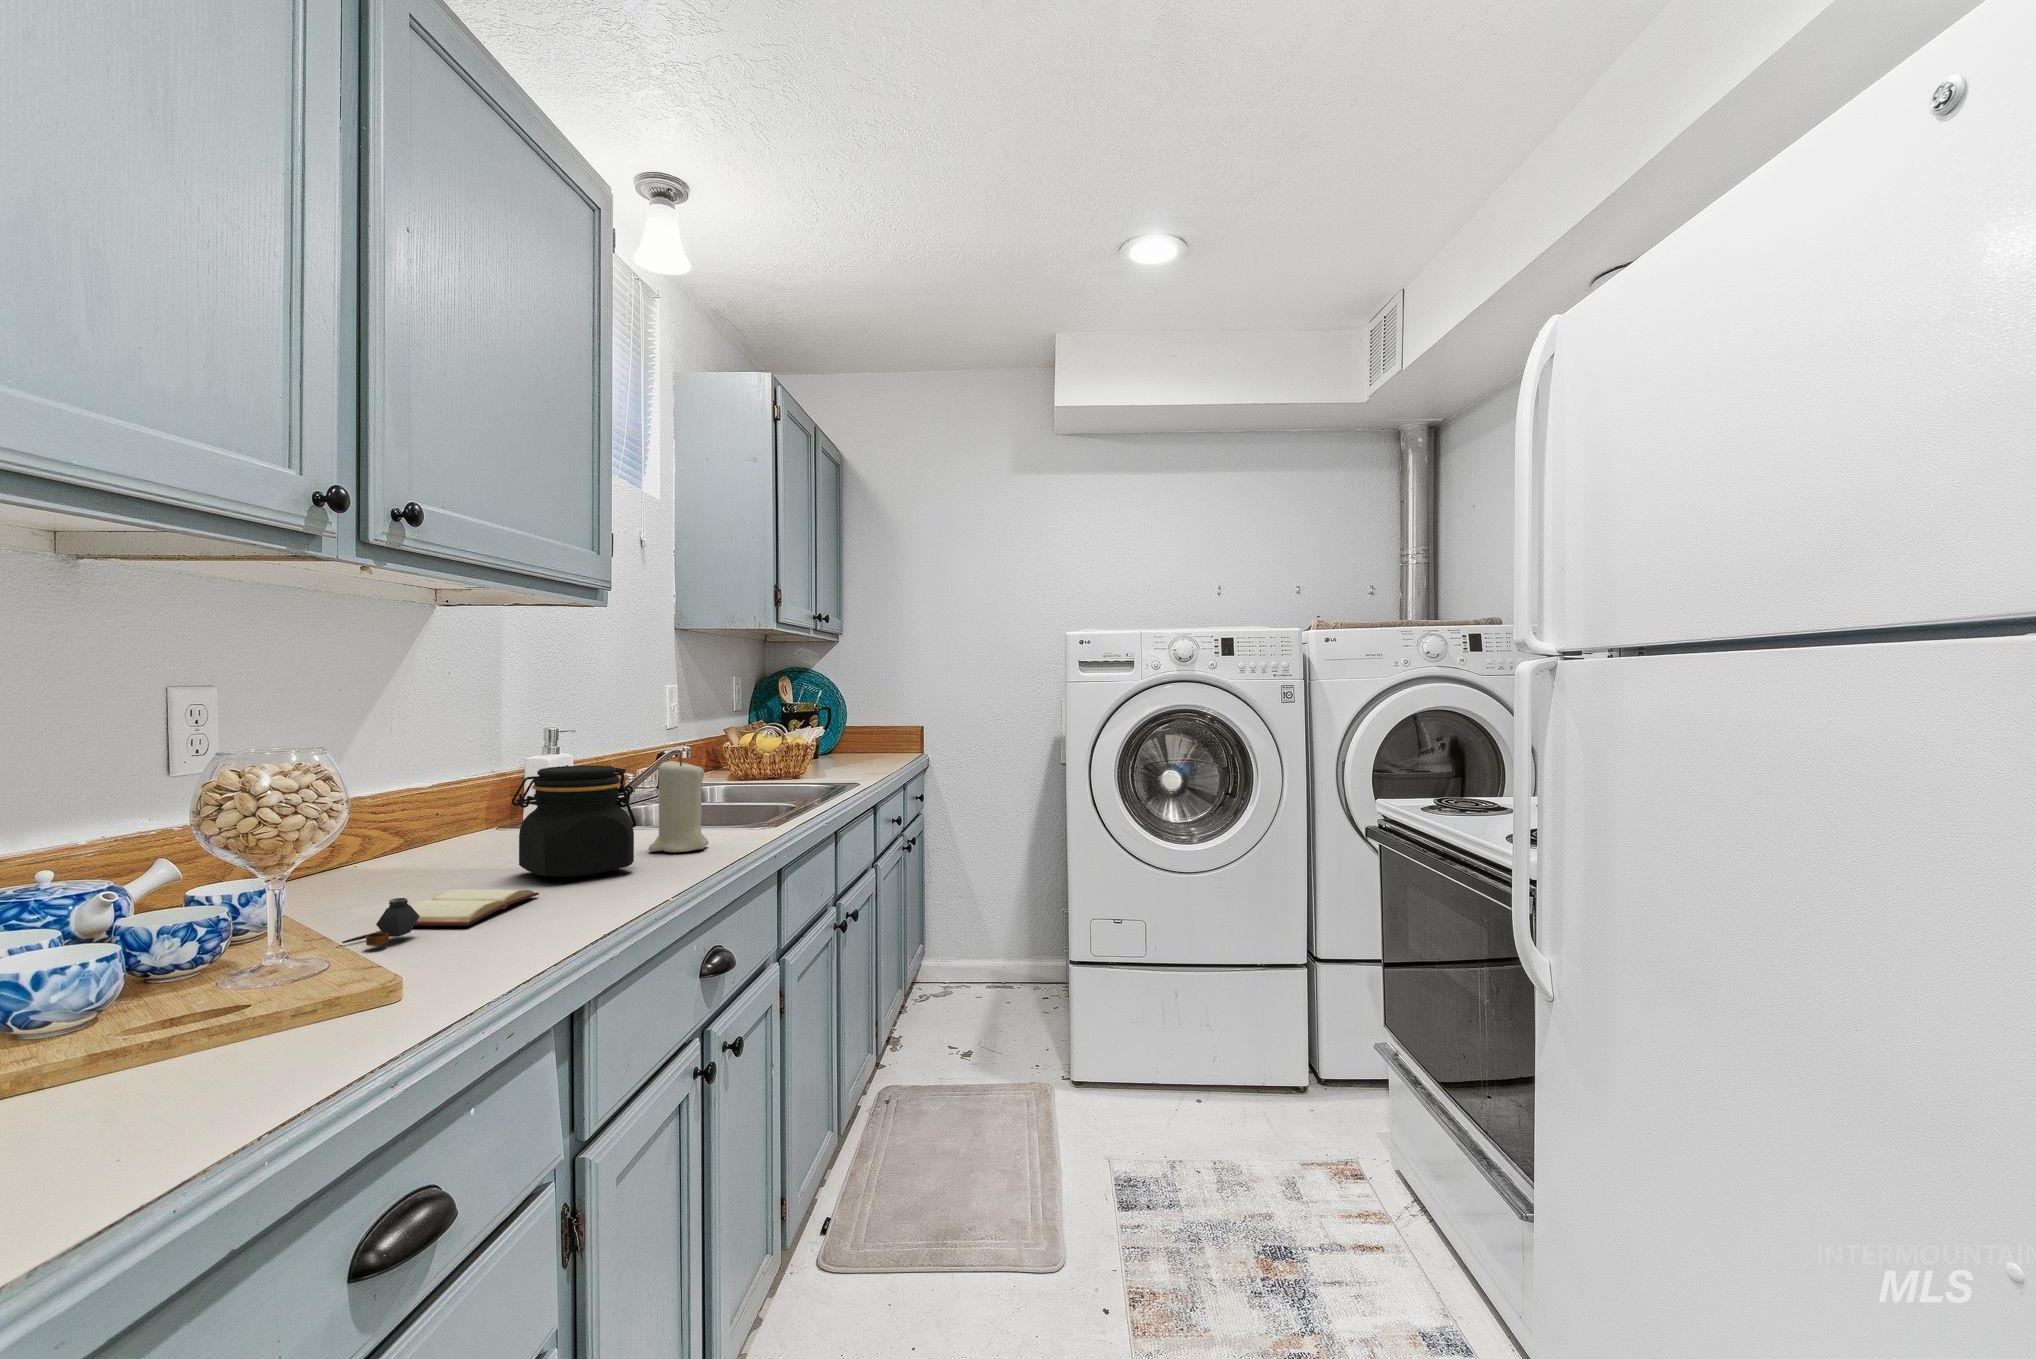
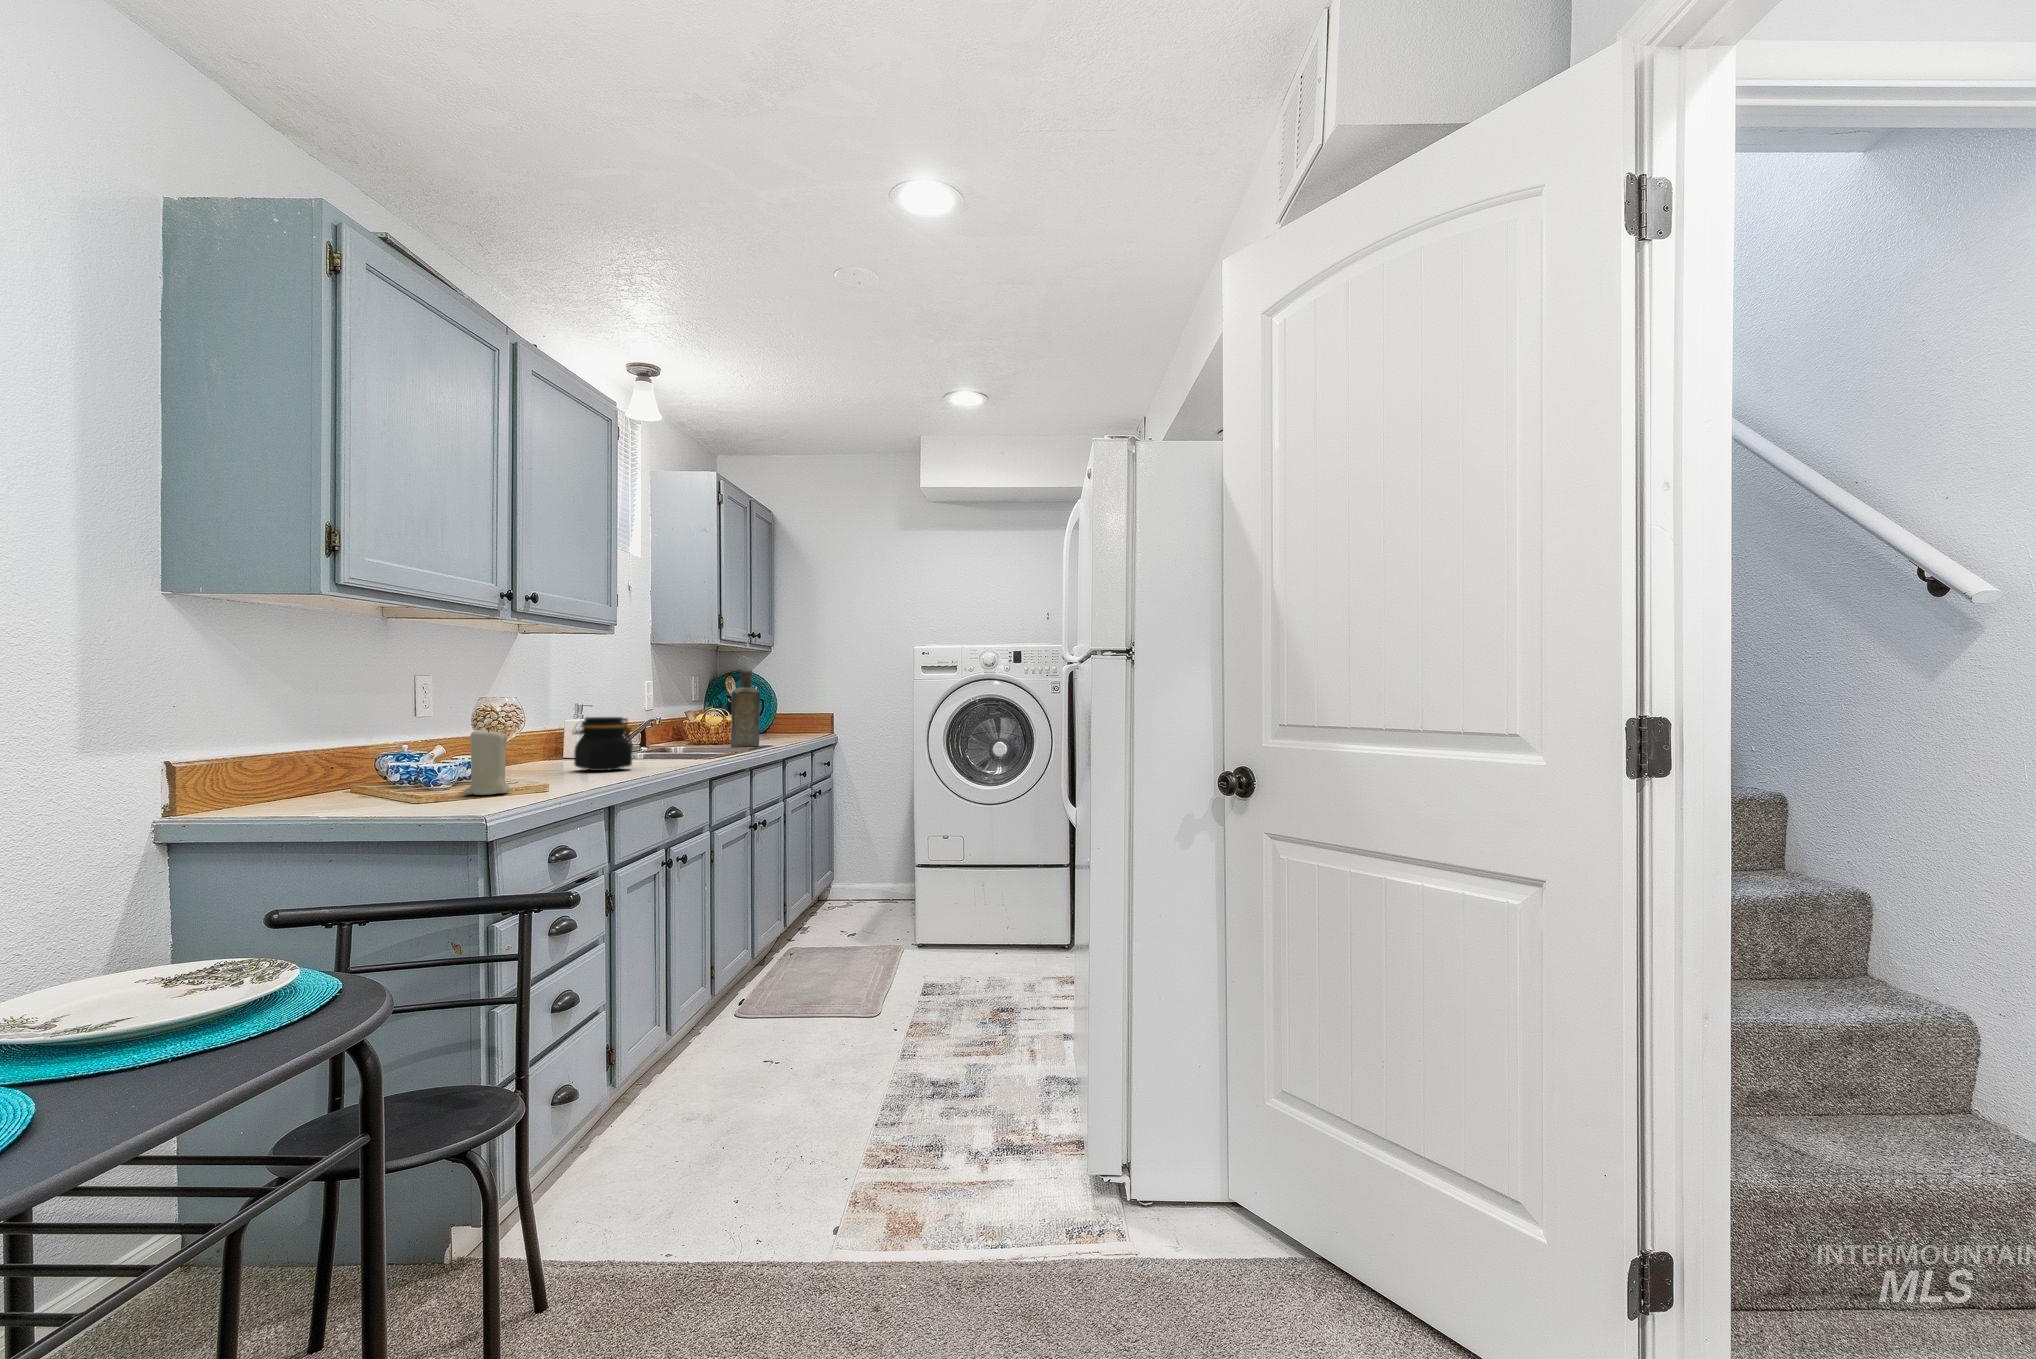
bottle: none [789,670,841,789] -> present [731,671,760,747]
candle: present [648,757,709,852] -> present [462,727,511,795]
book: present [342,889,539,946] -> none [511,765,588,783]

